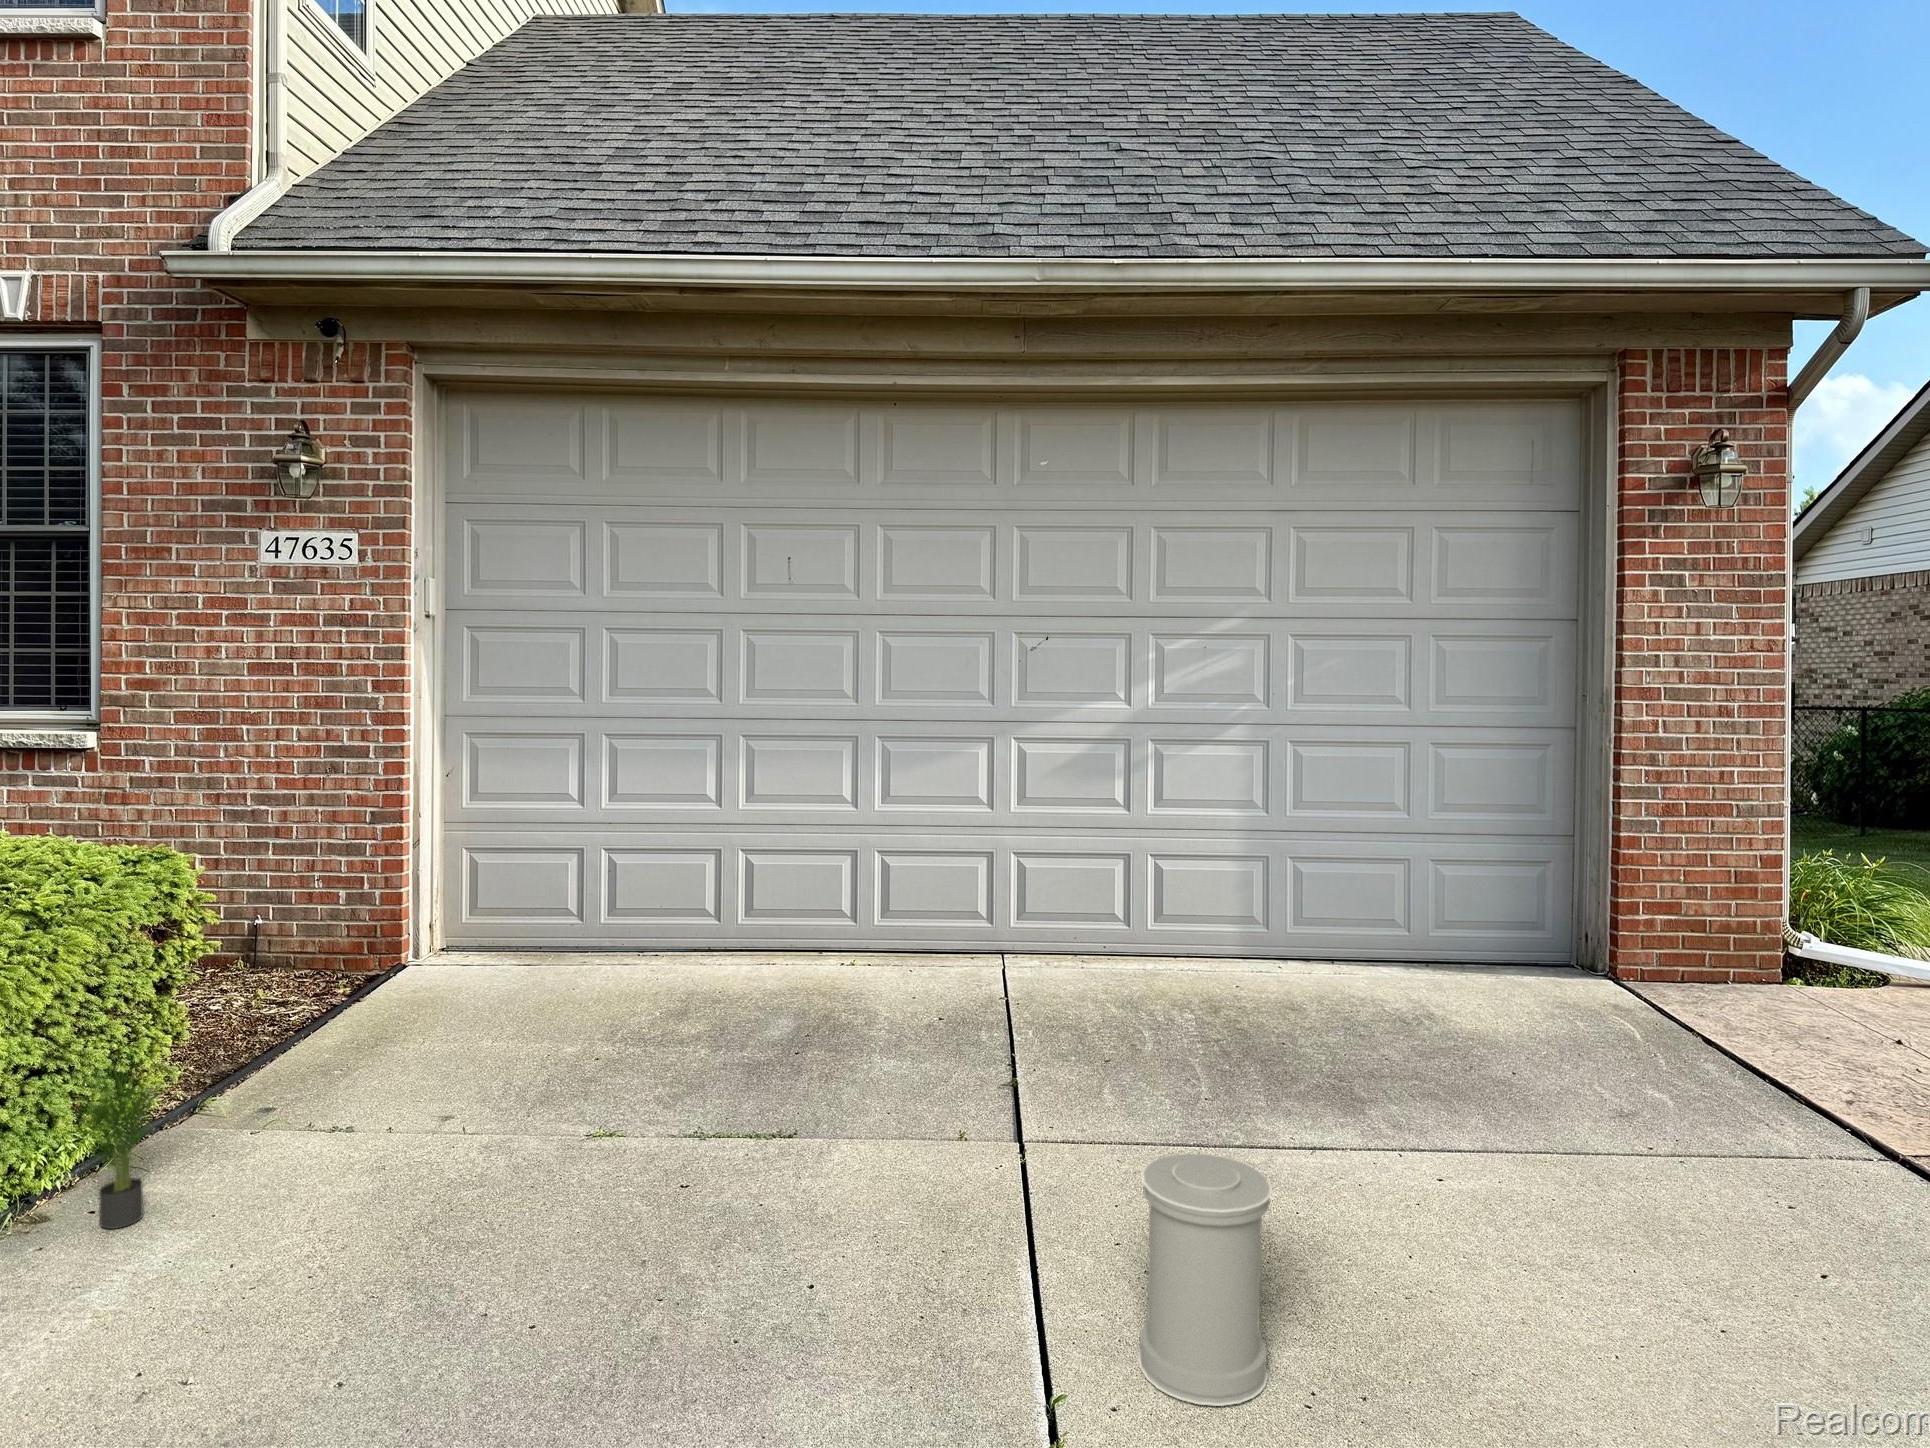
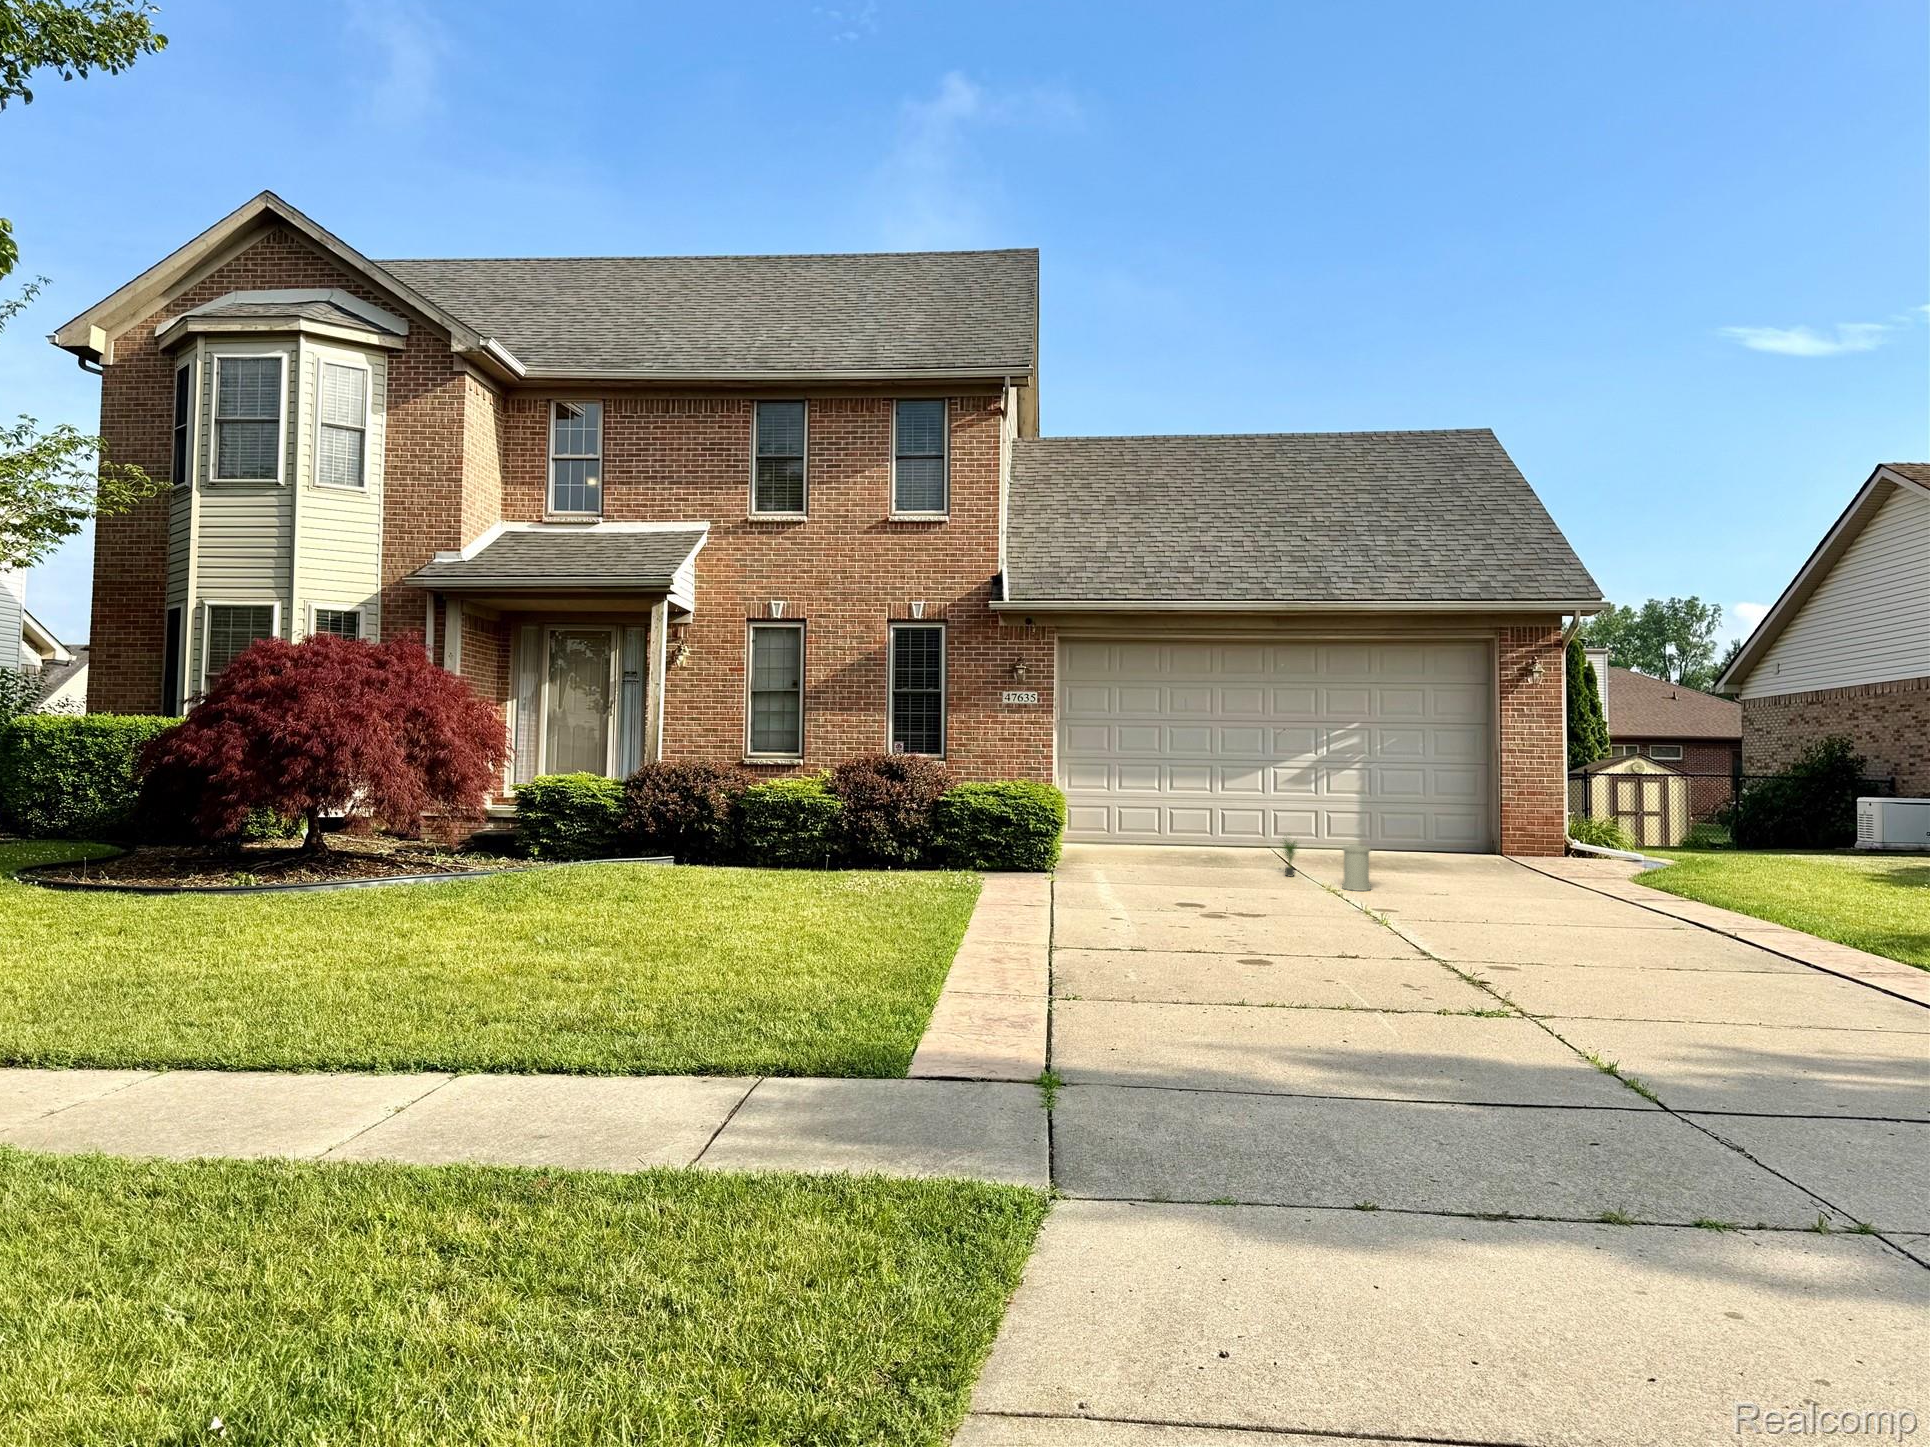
potted plant: present [72,1038,181,1229] -> present [1283,838,1297,877]

